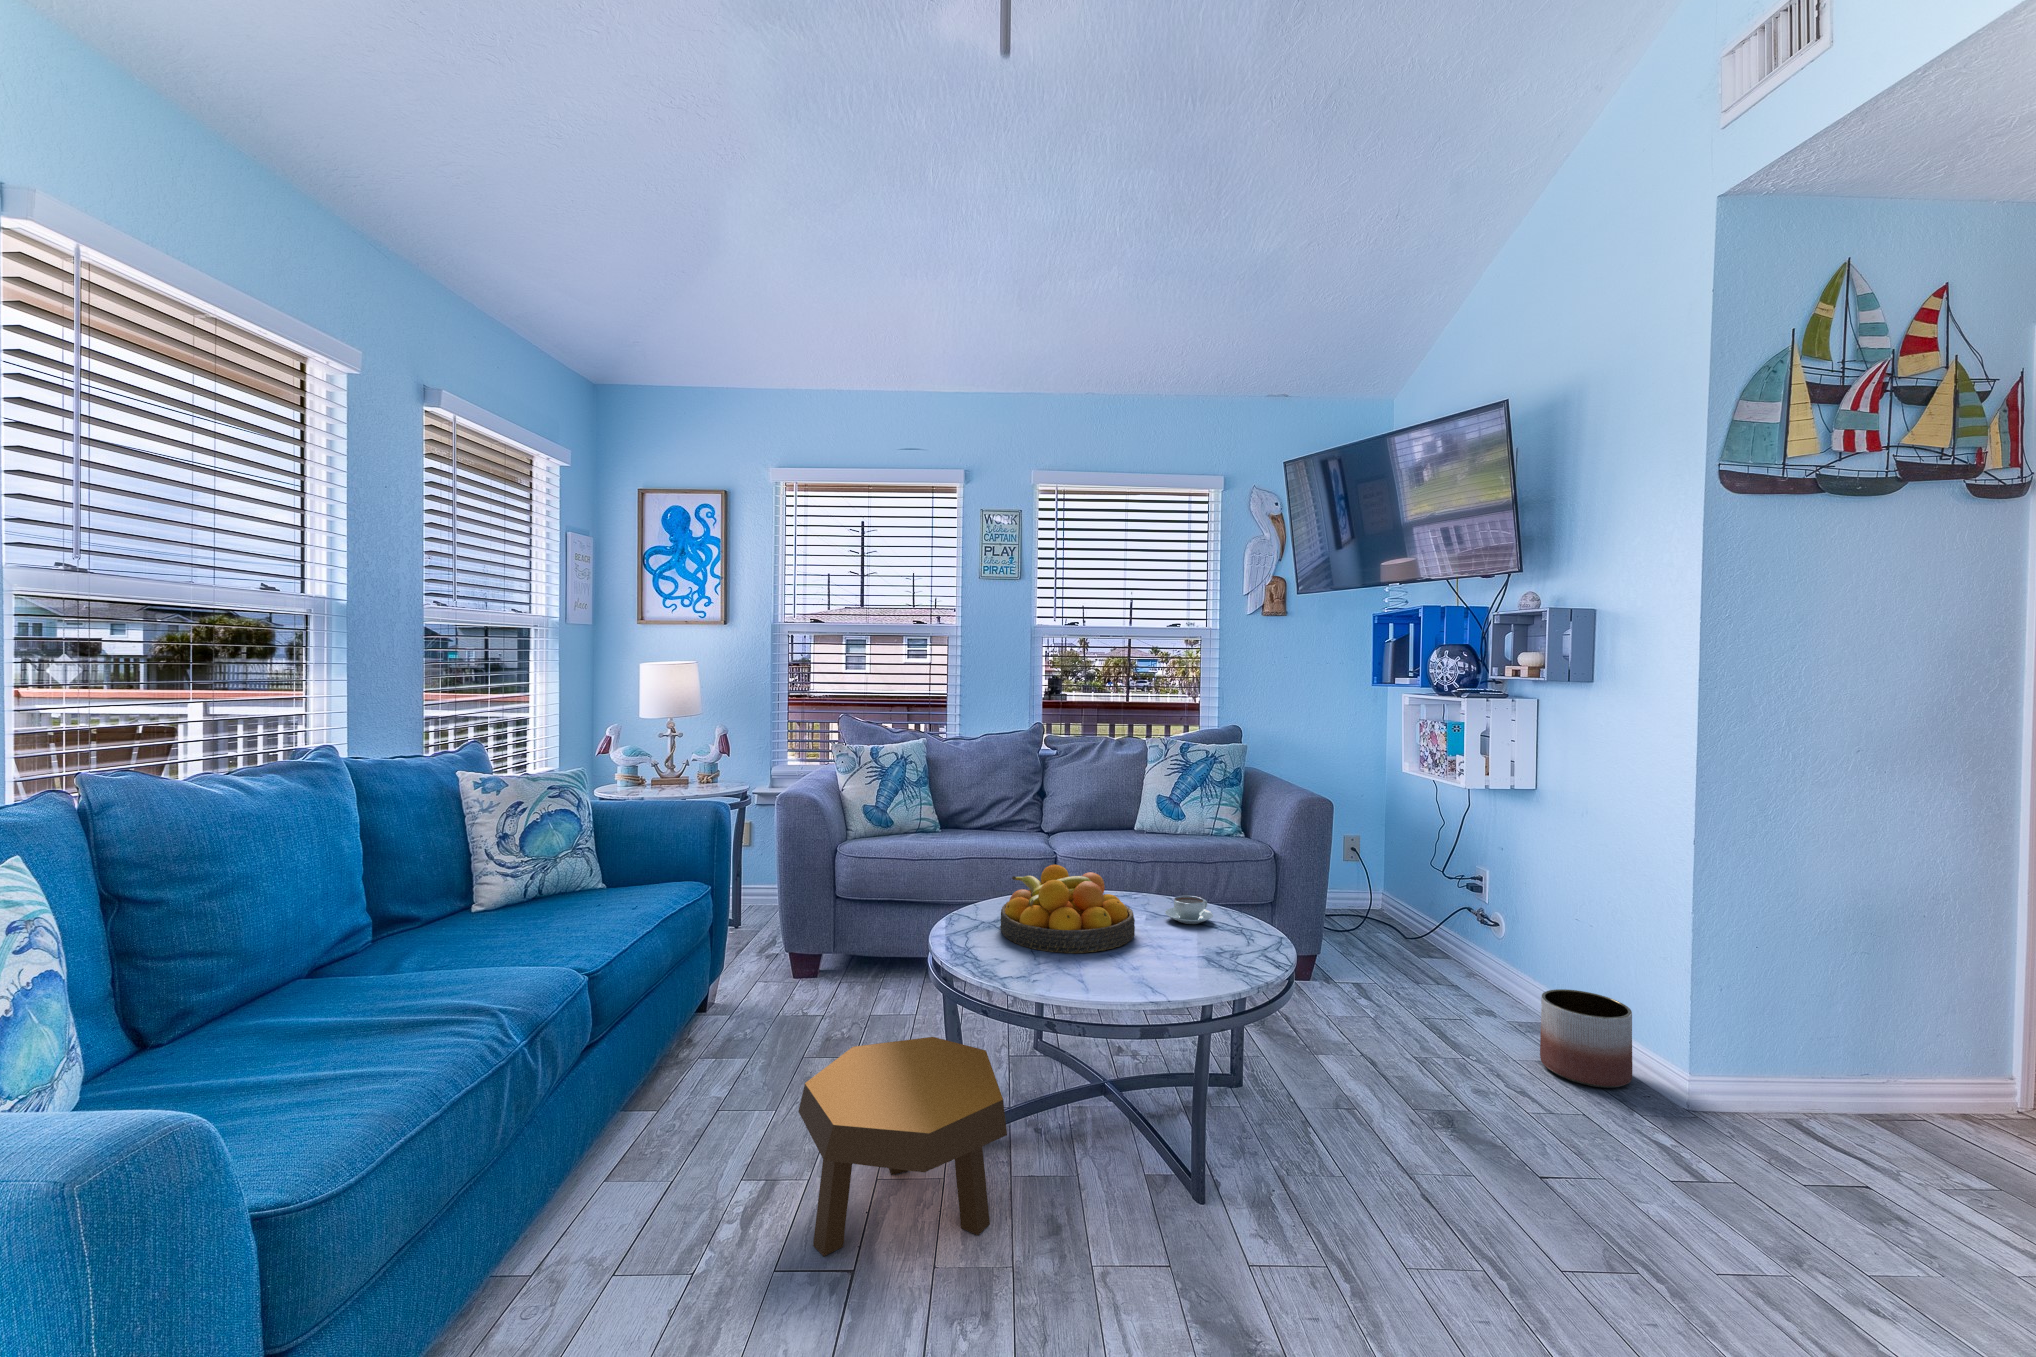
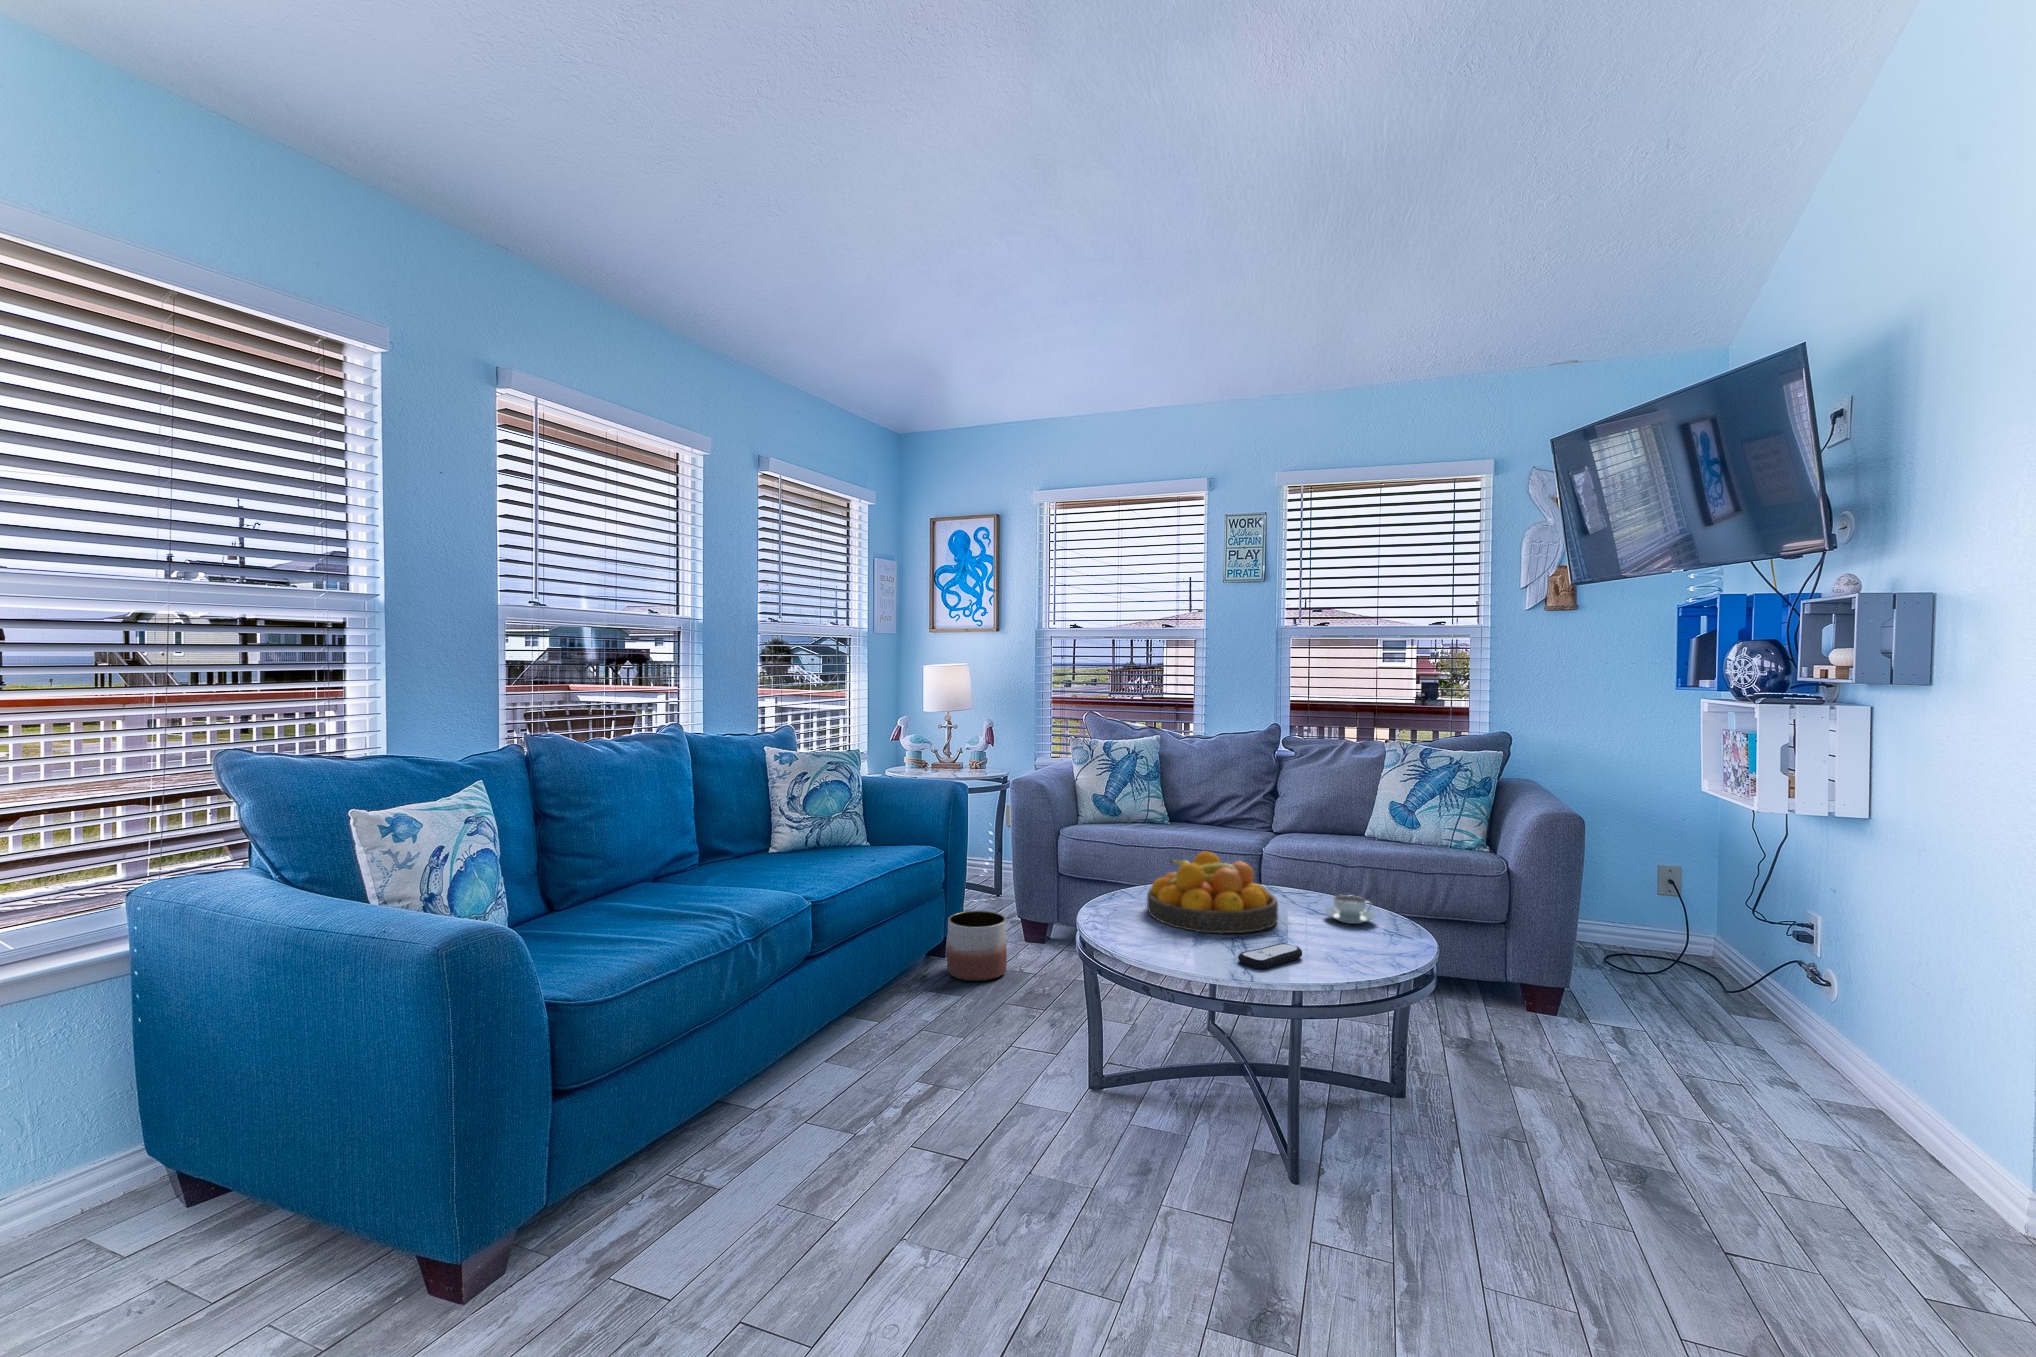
remote control: none [1137,956,1189,988] -> present [1238,944,1302,969]
planter: present [1540,989,1632,1088] -> present [947,911,1007,981]
footstool: present [798,1037,1007,1256] -> none [944,988,1117,1162]

